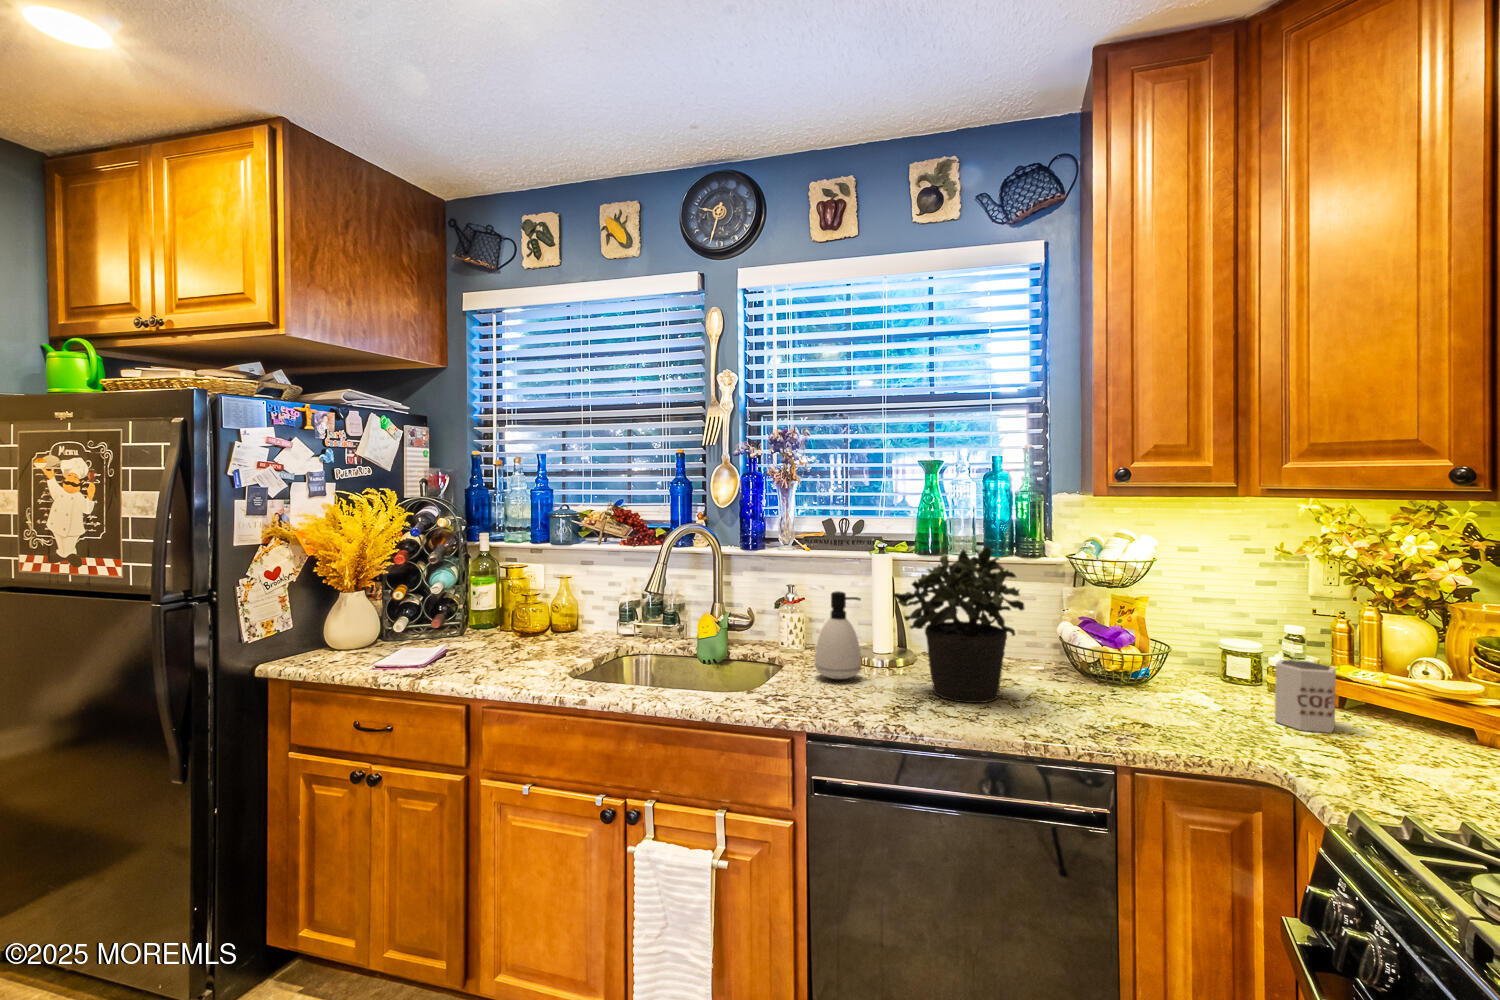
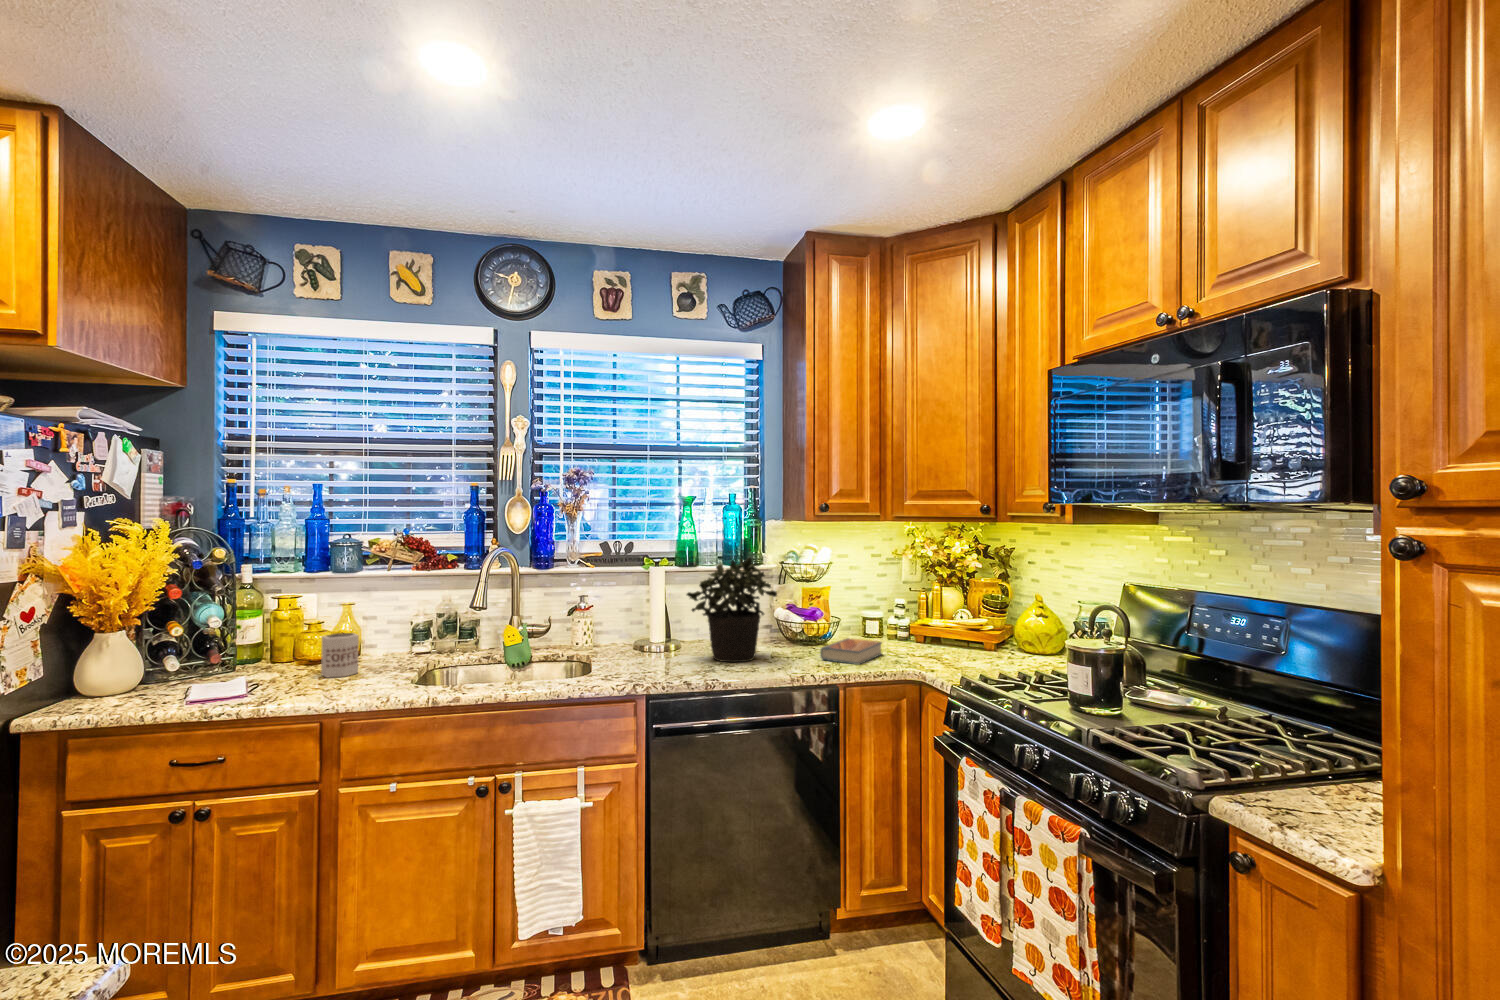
soap dispenser: present [815,591,861,679] -> none [624,595,660,660]
mug: present [1275,660,1336,733] -> present [321,633,359,678]
hardback book: none [1105,687,1234,741] -> present [820,638,882,665]

